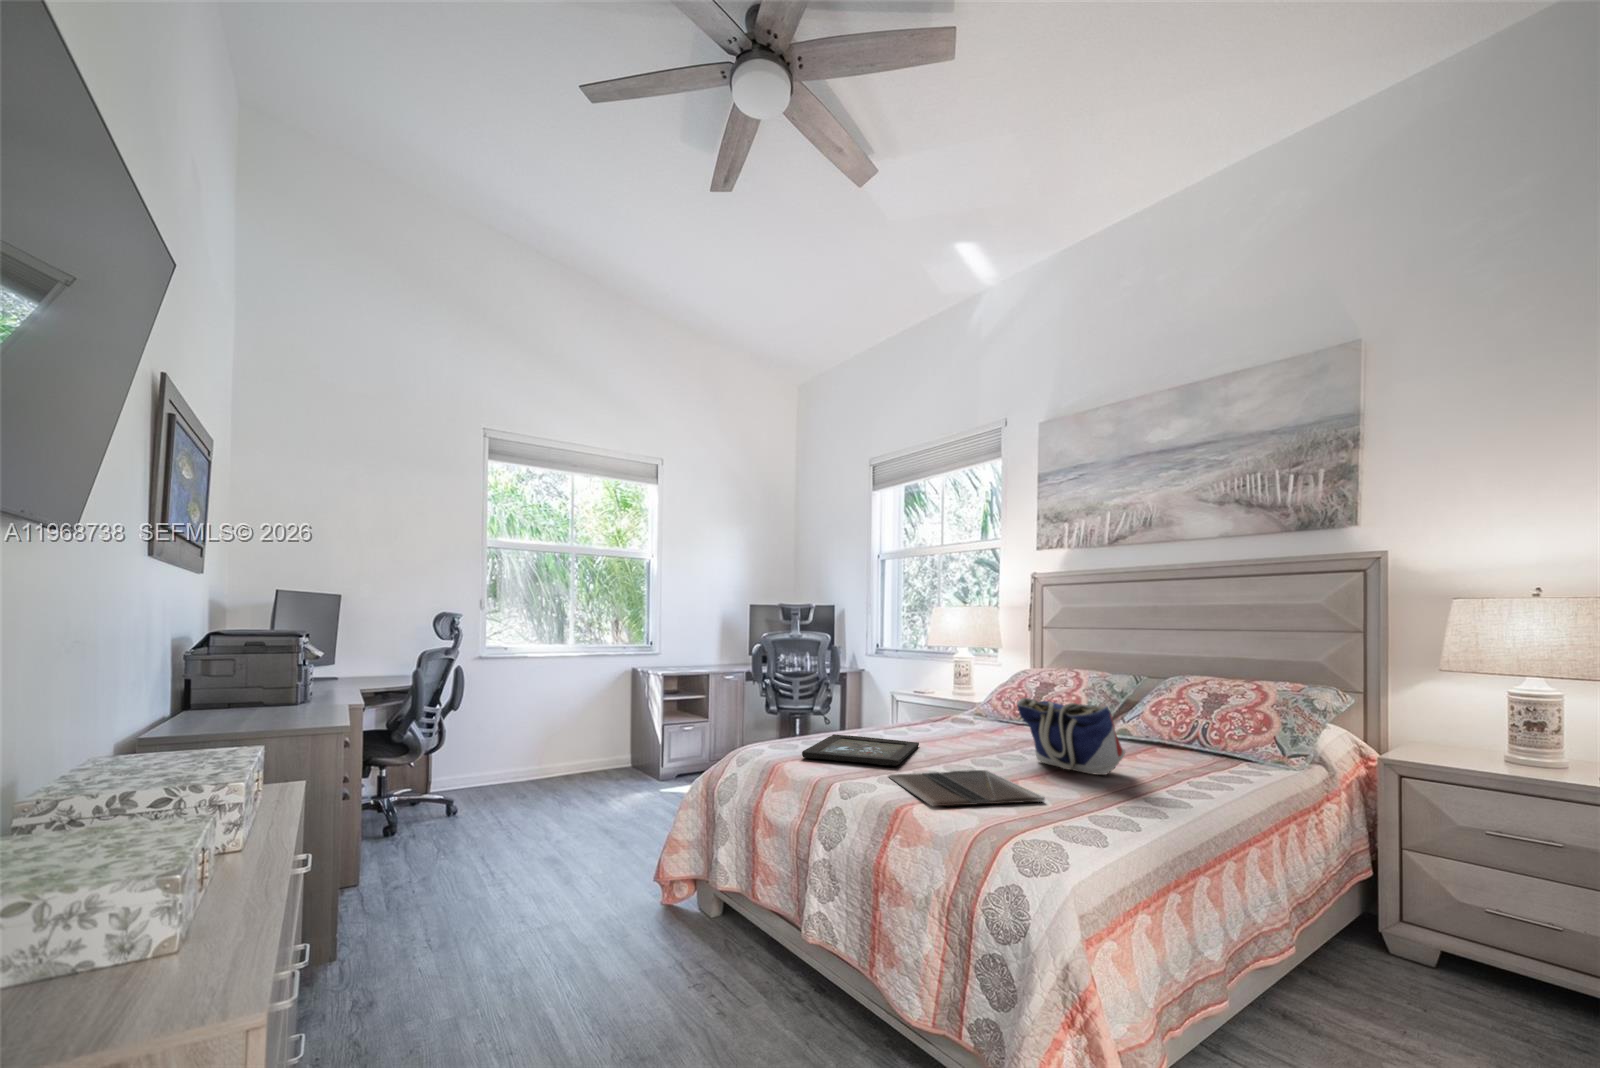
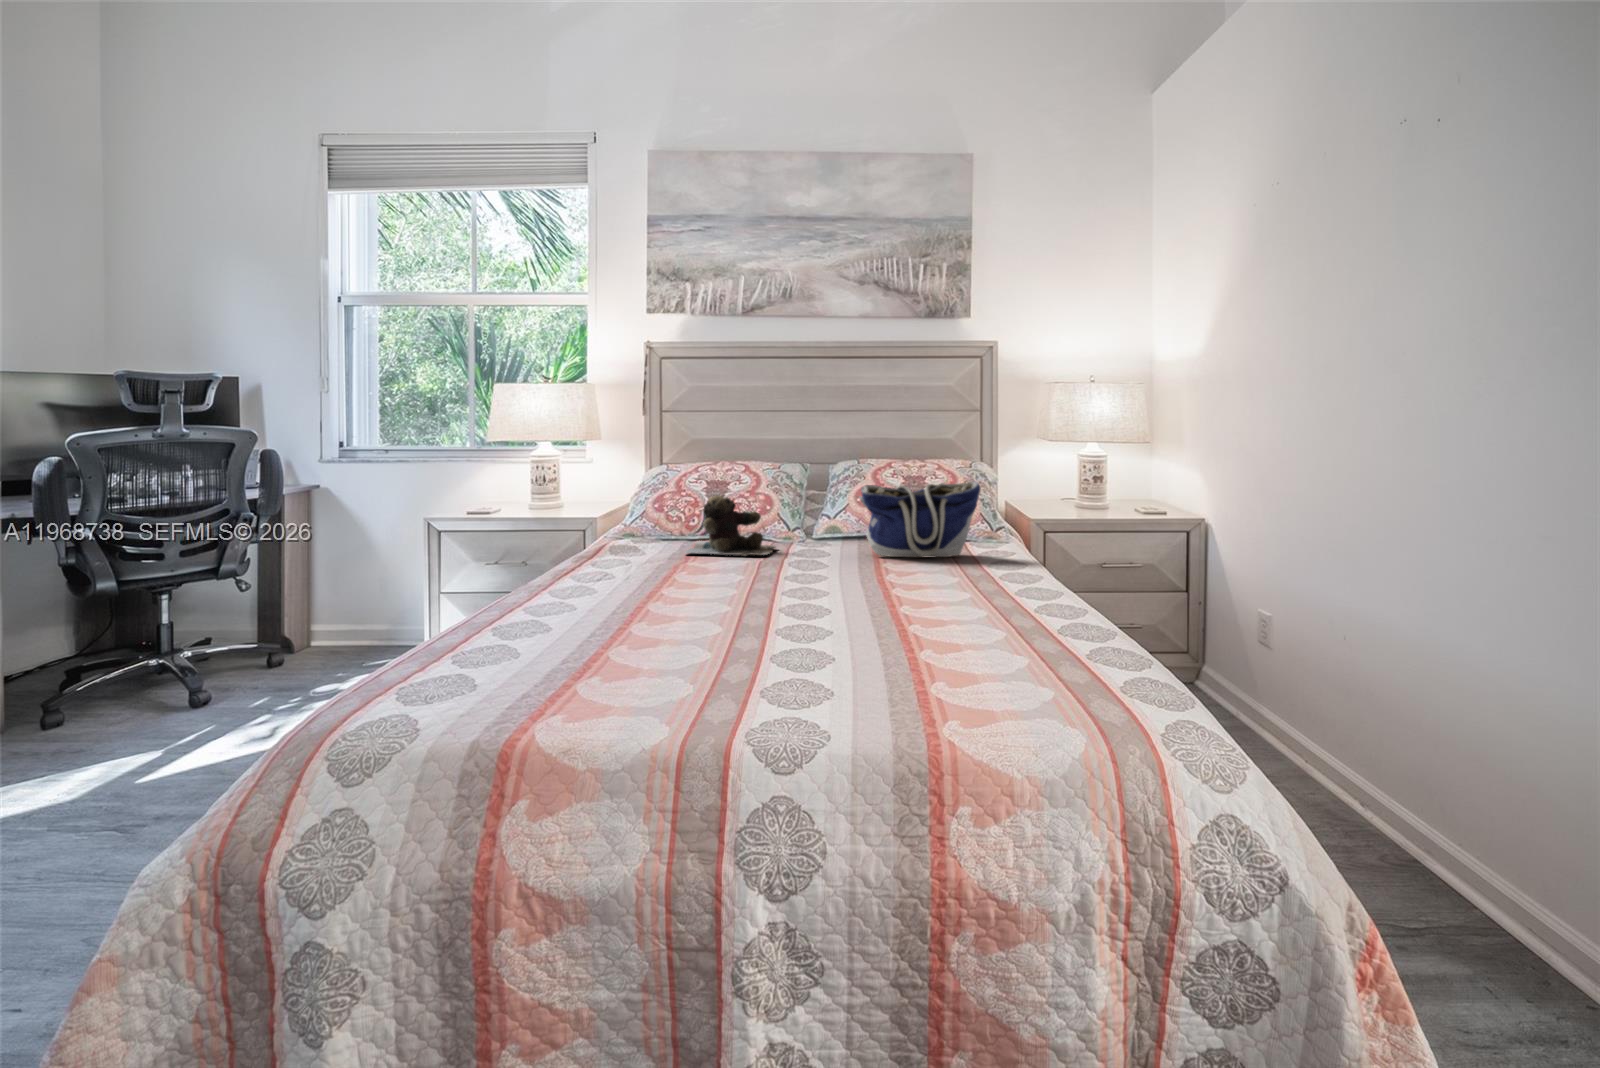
teddy bear: none [926,692,1012,743] -> present [685,496,776,556]
tray: present [802,734,919,766] -> none [635,559,831,588]
laptop: present [889,770,1045,806] -> none [860,566,1023,592]

